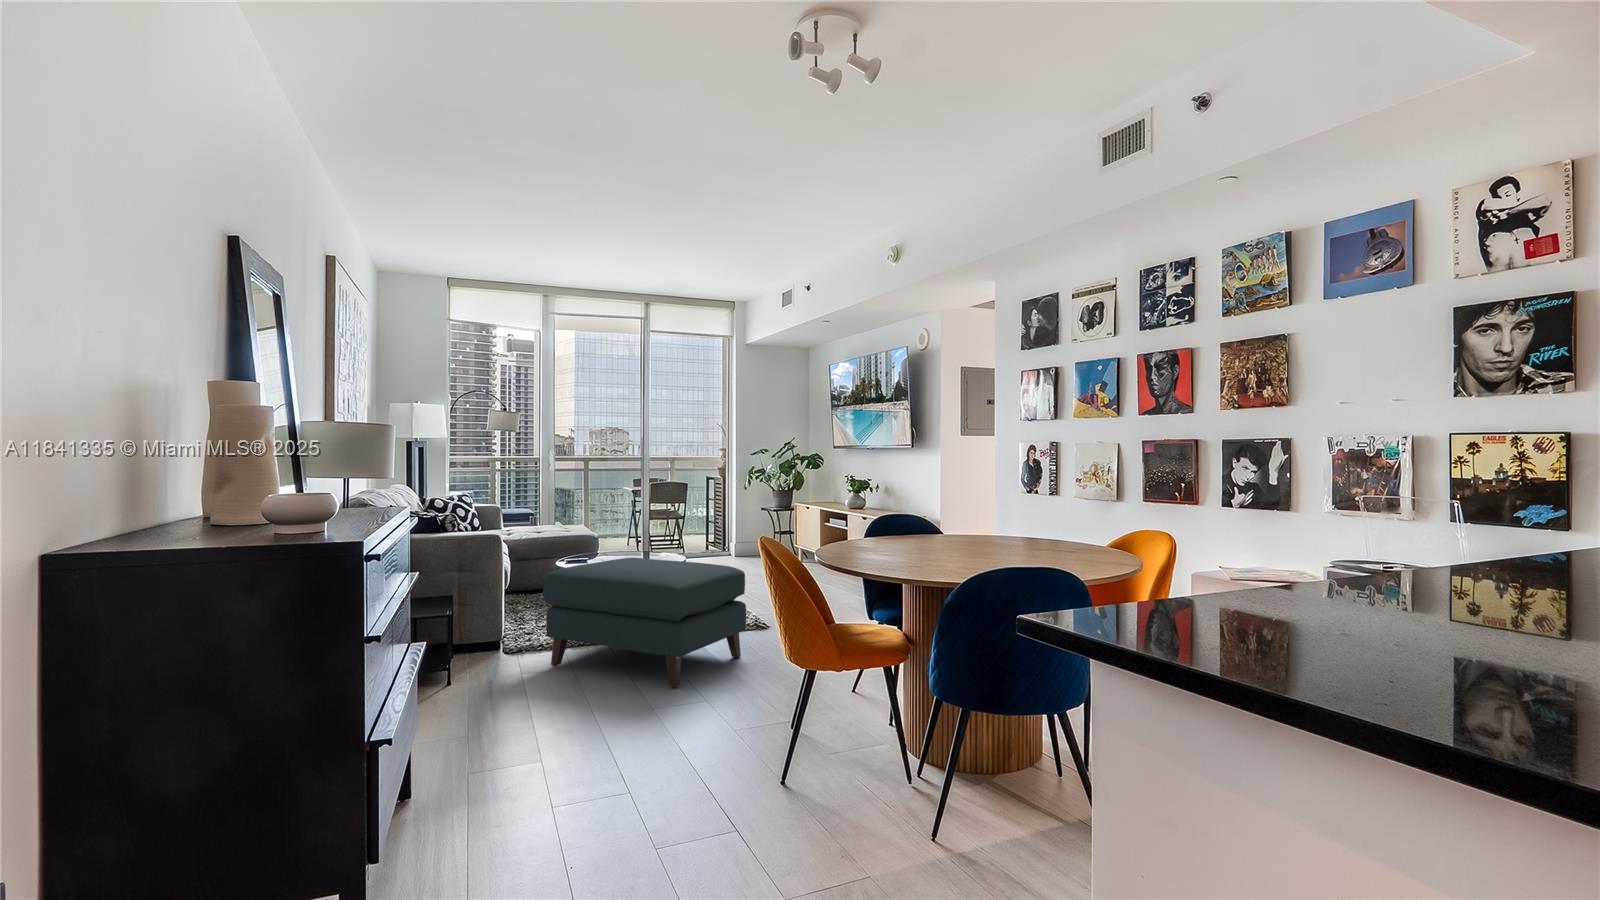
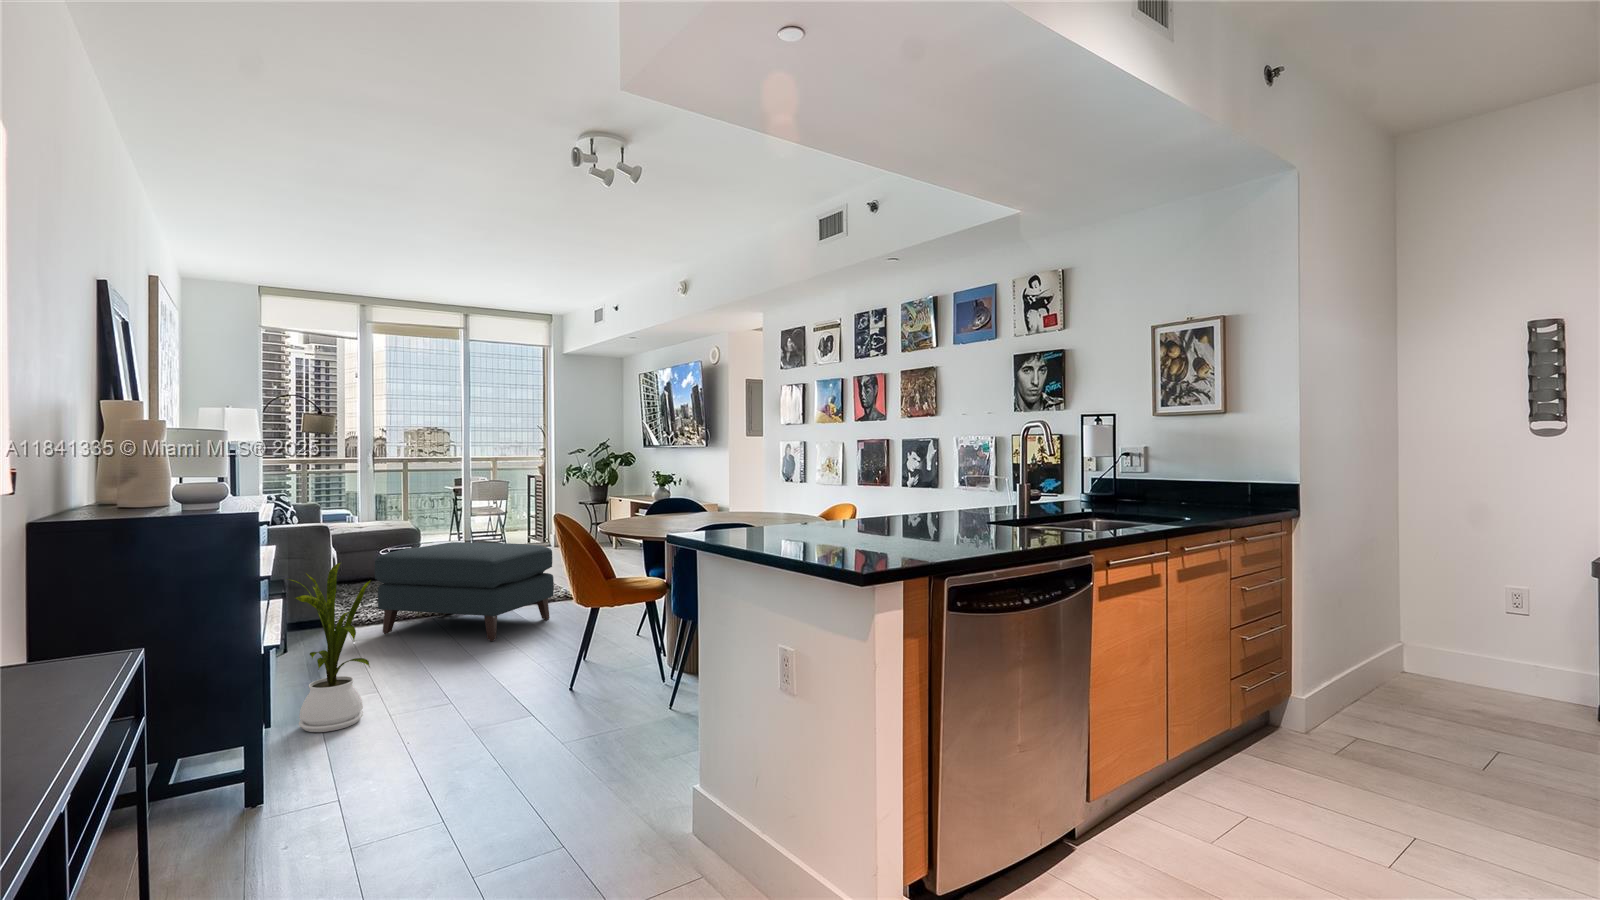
house plant: none [415,602,528,831] -> present [287,563,370,732]

